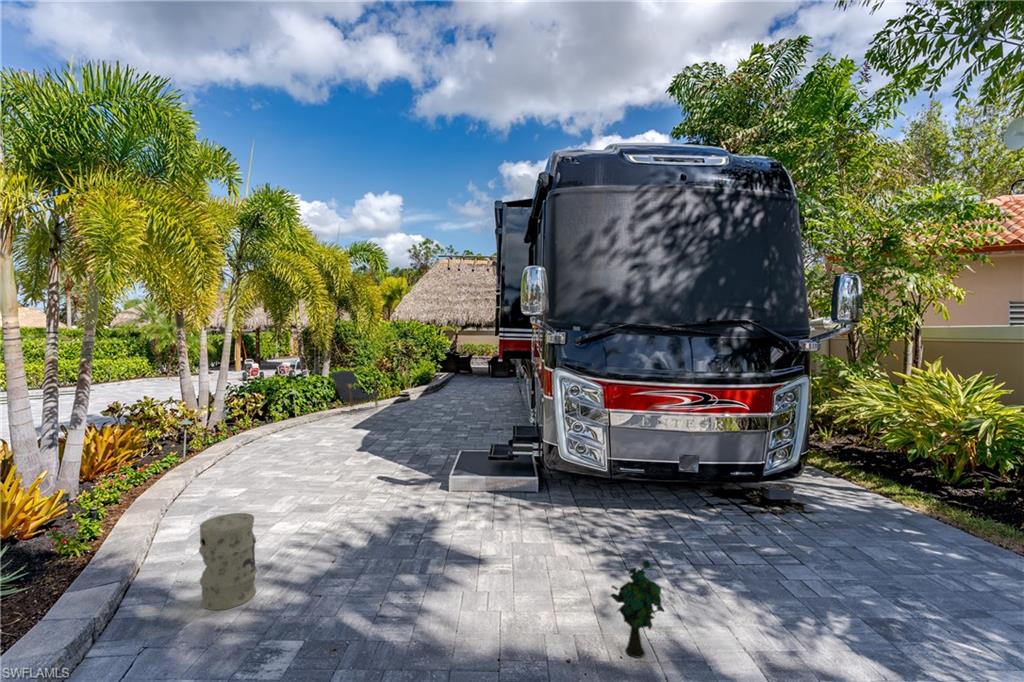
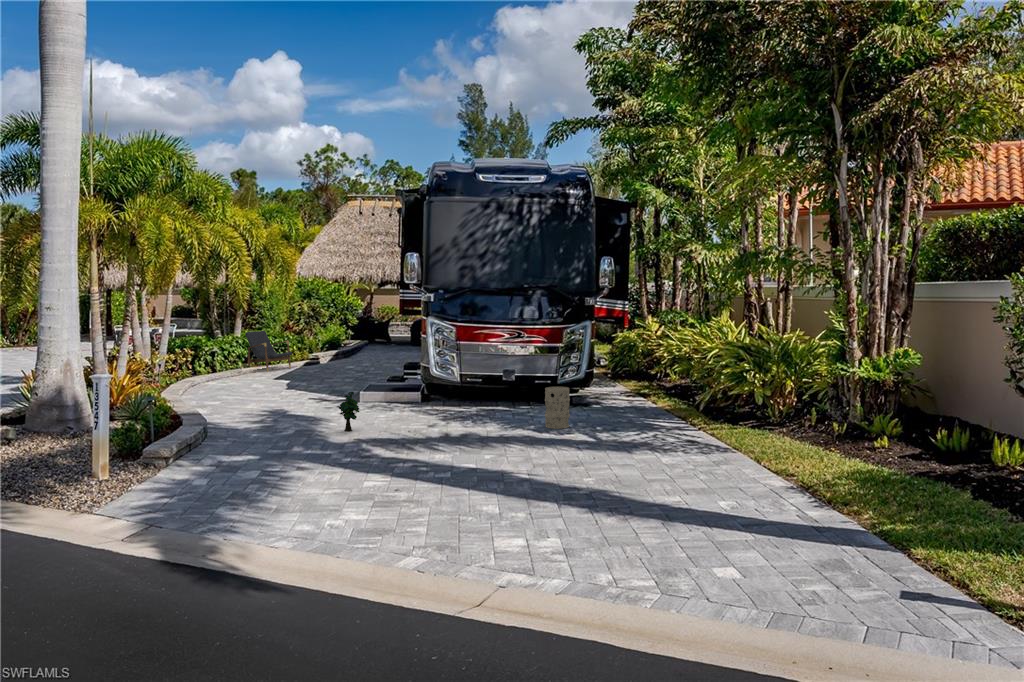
trash can: present [199,513,257,610] -> present [545,387,570,429]
decorative plant: present [611,561,664,658] -> present [337,392,359,431]

